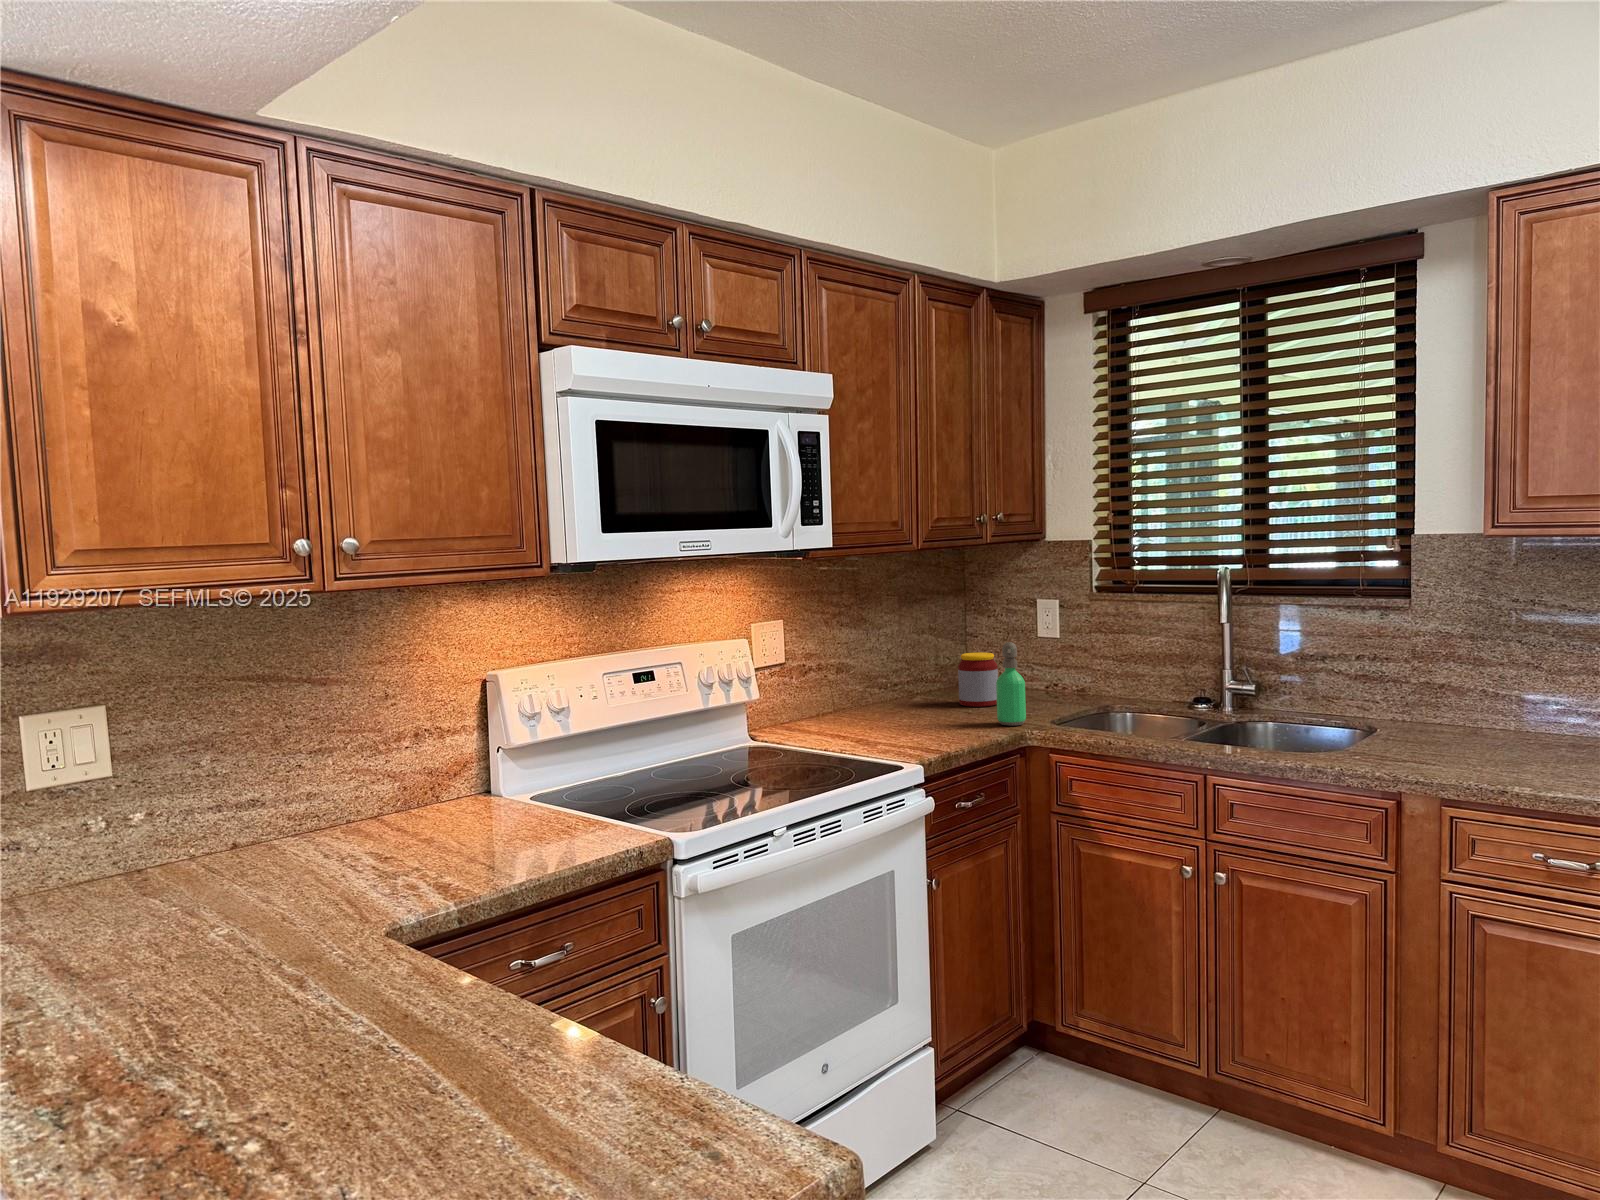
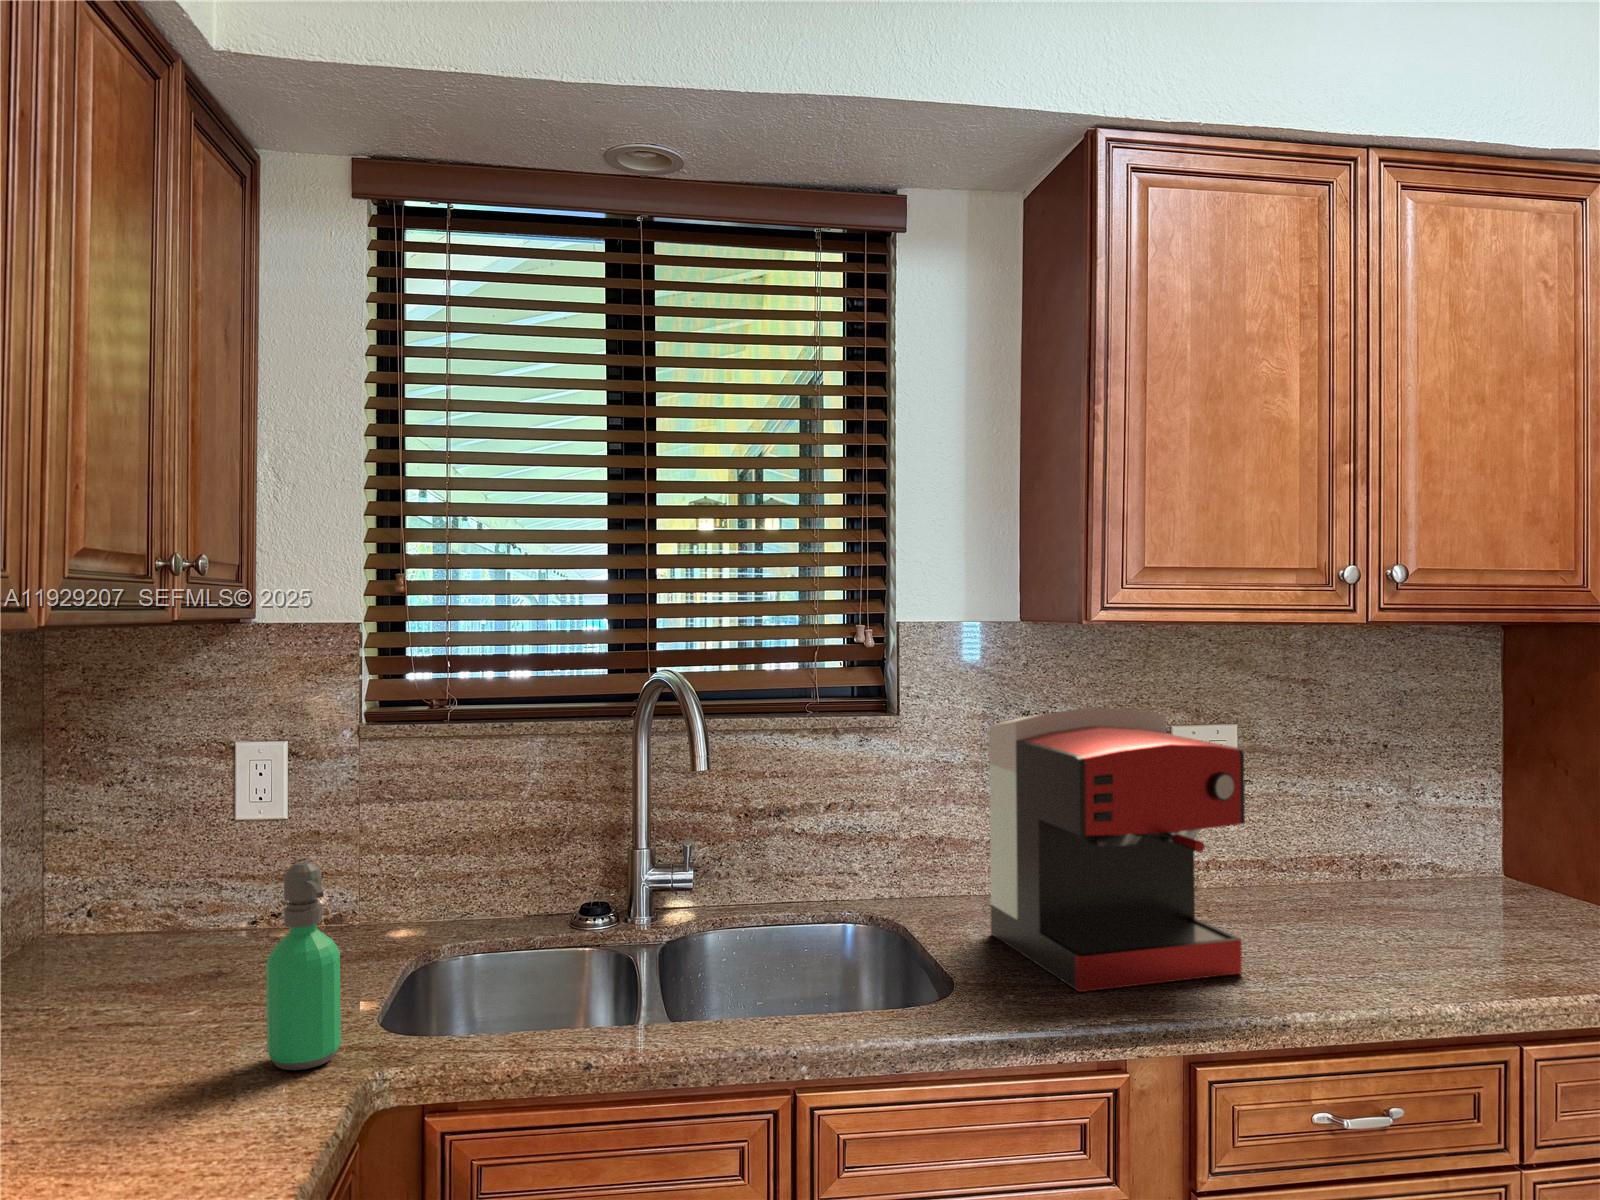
coffee maker: none [1400,592,1549,771] -> present [989,707,1245,992]
jar: present [958,652,998,707] -> none [80,875,186,1016]

